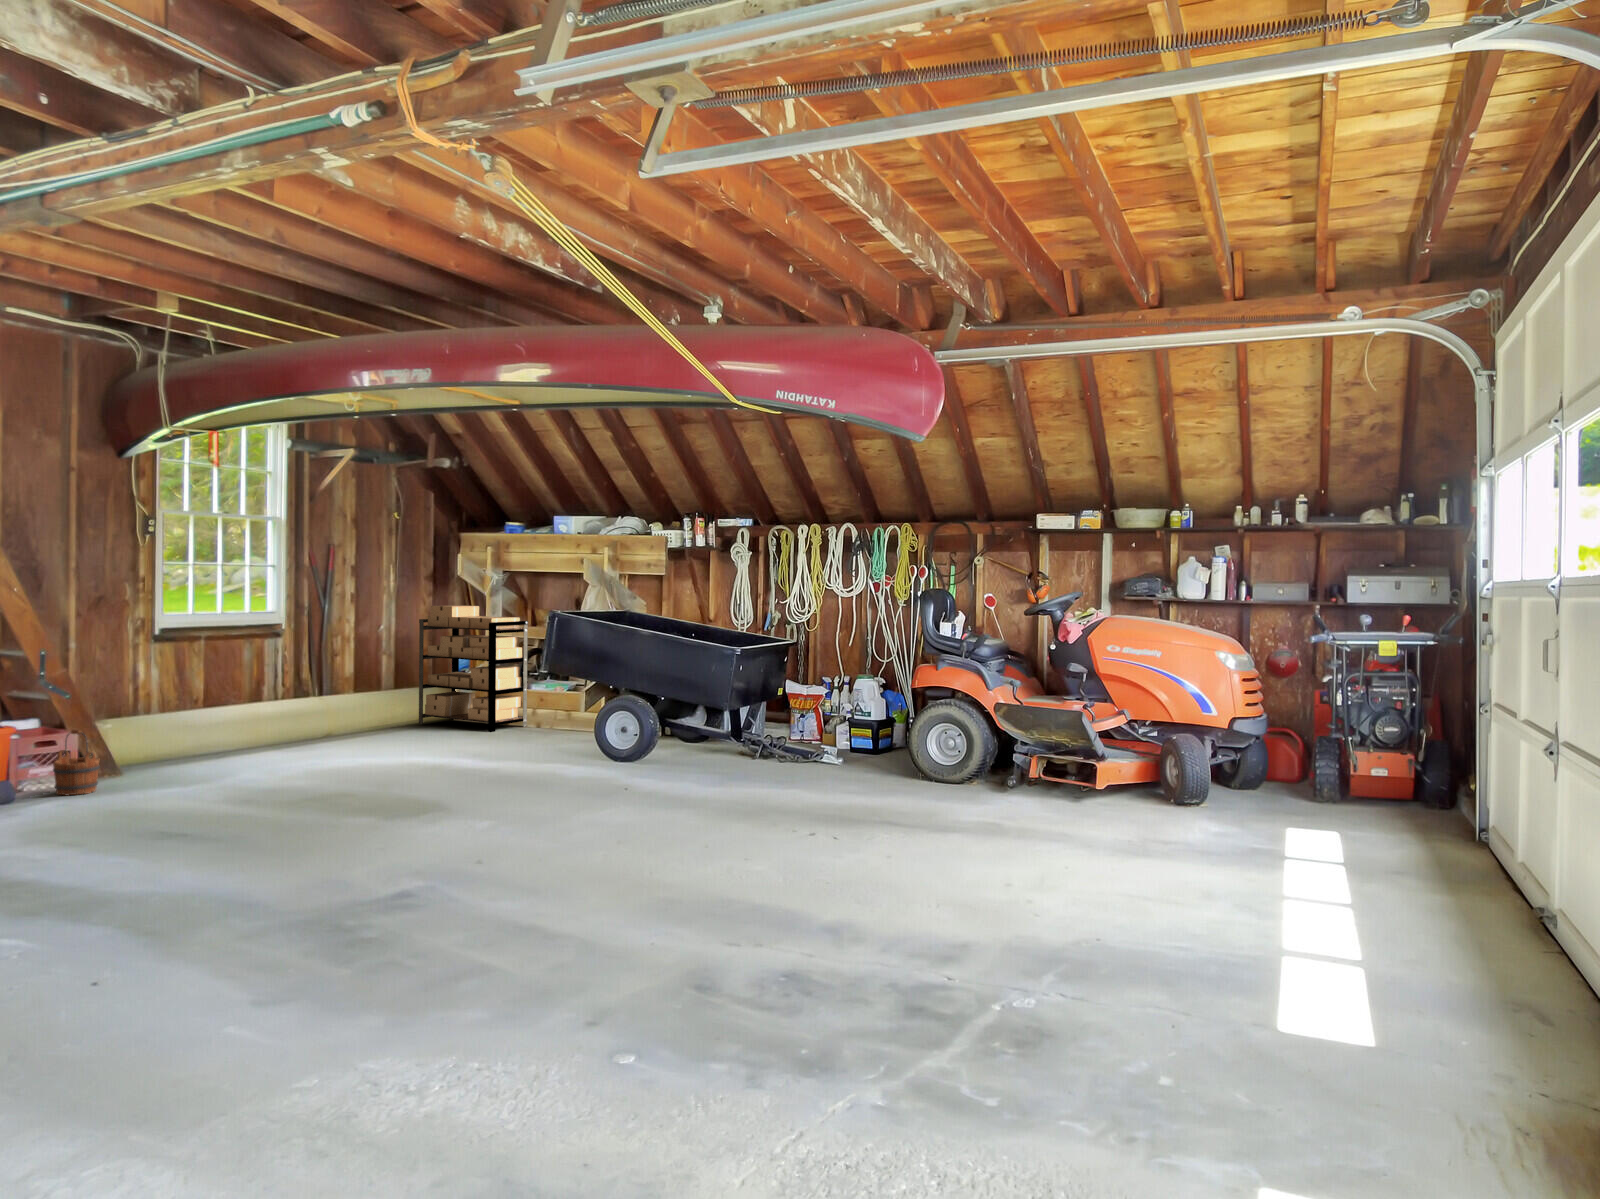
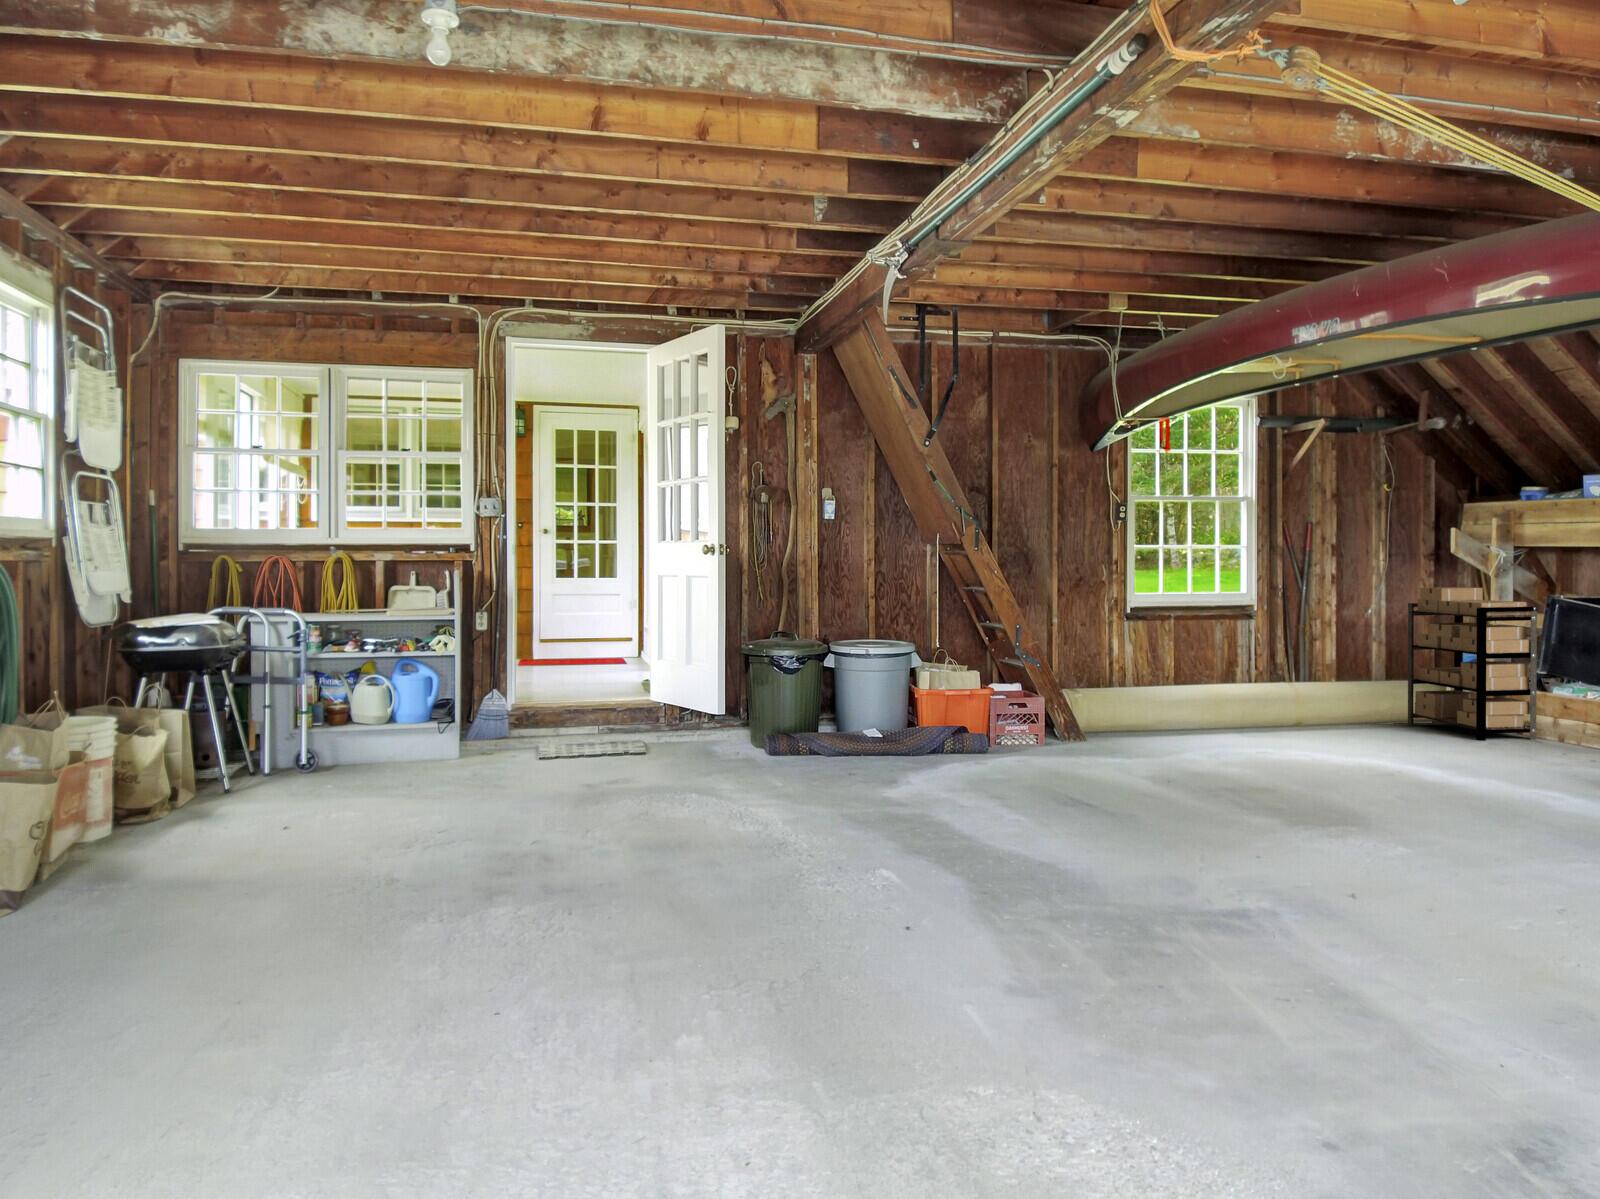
wooden bucket: present [53,730,100,795] -> none [1023,693,1056,748]

